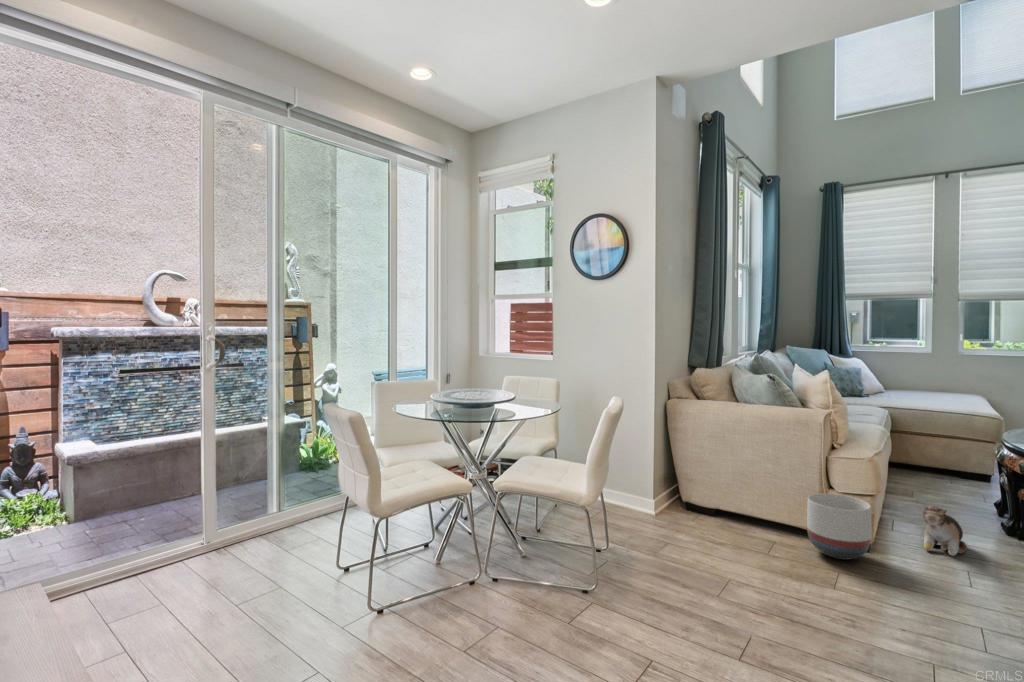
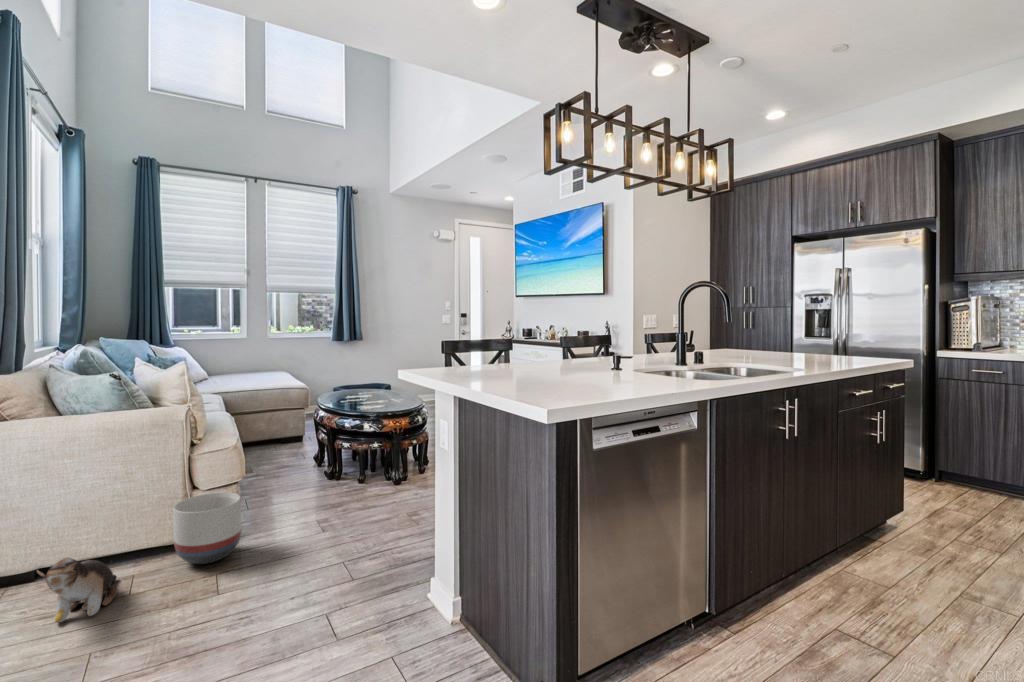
plush toy: present [919,505,966,556] -> present [37,557,117,623]

